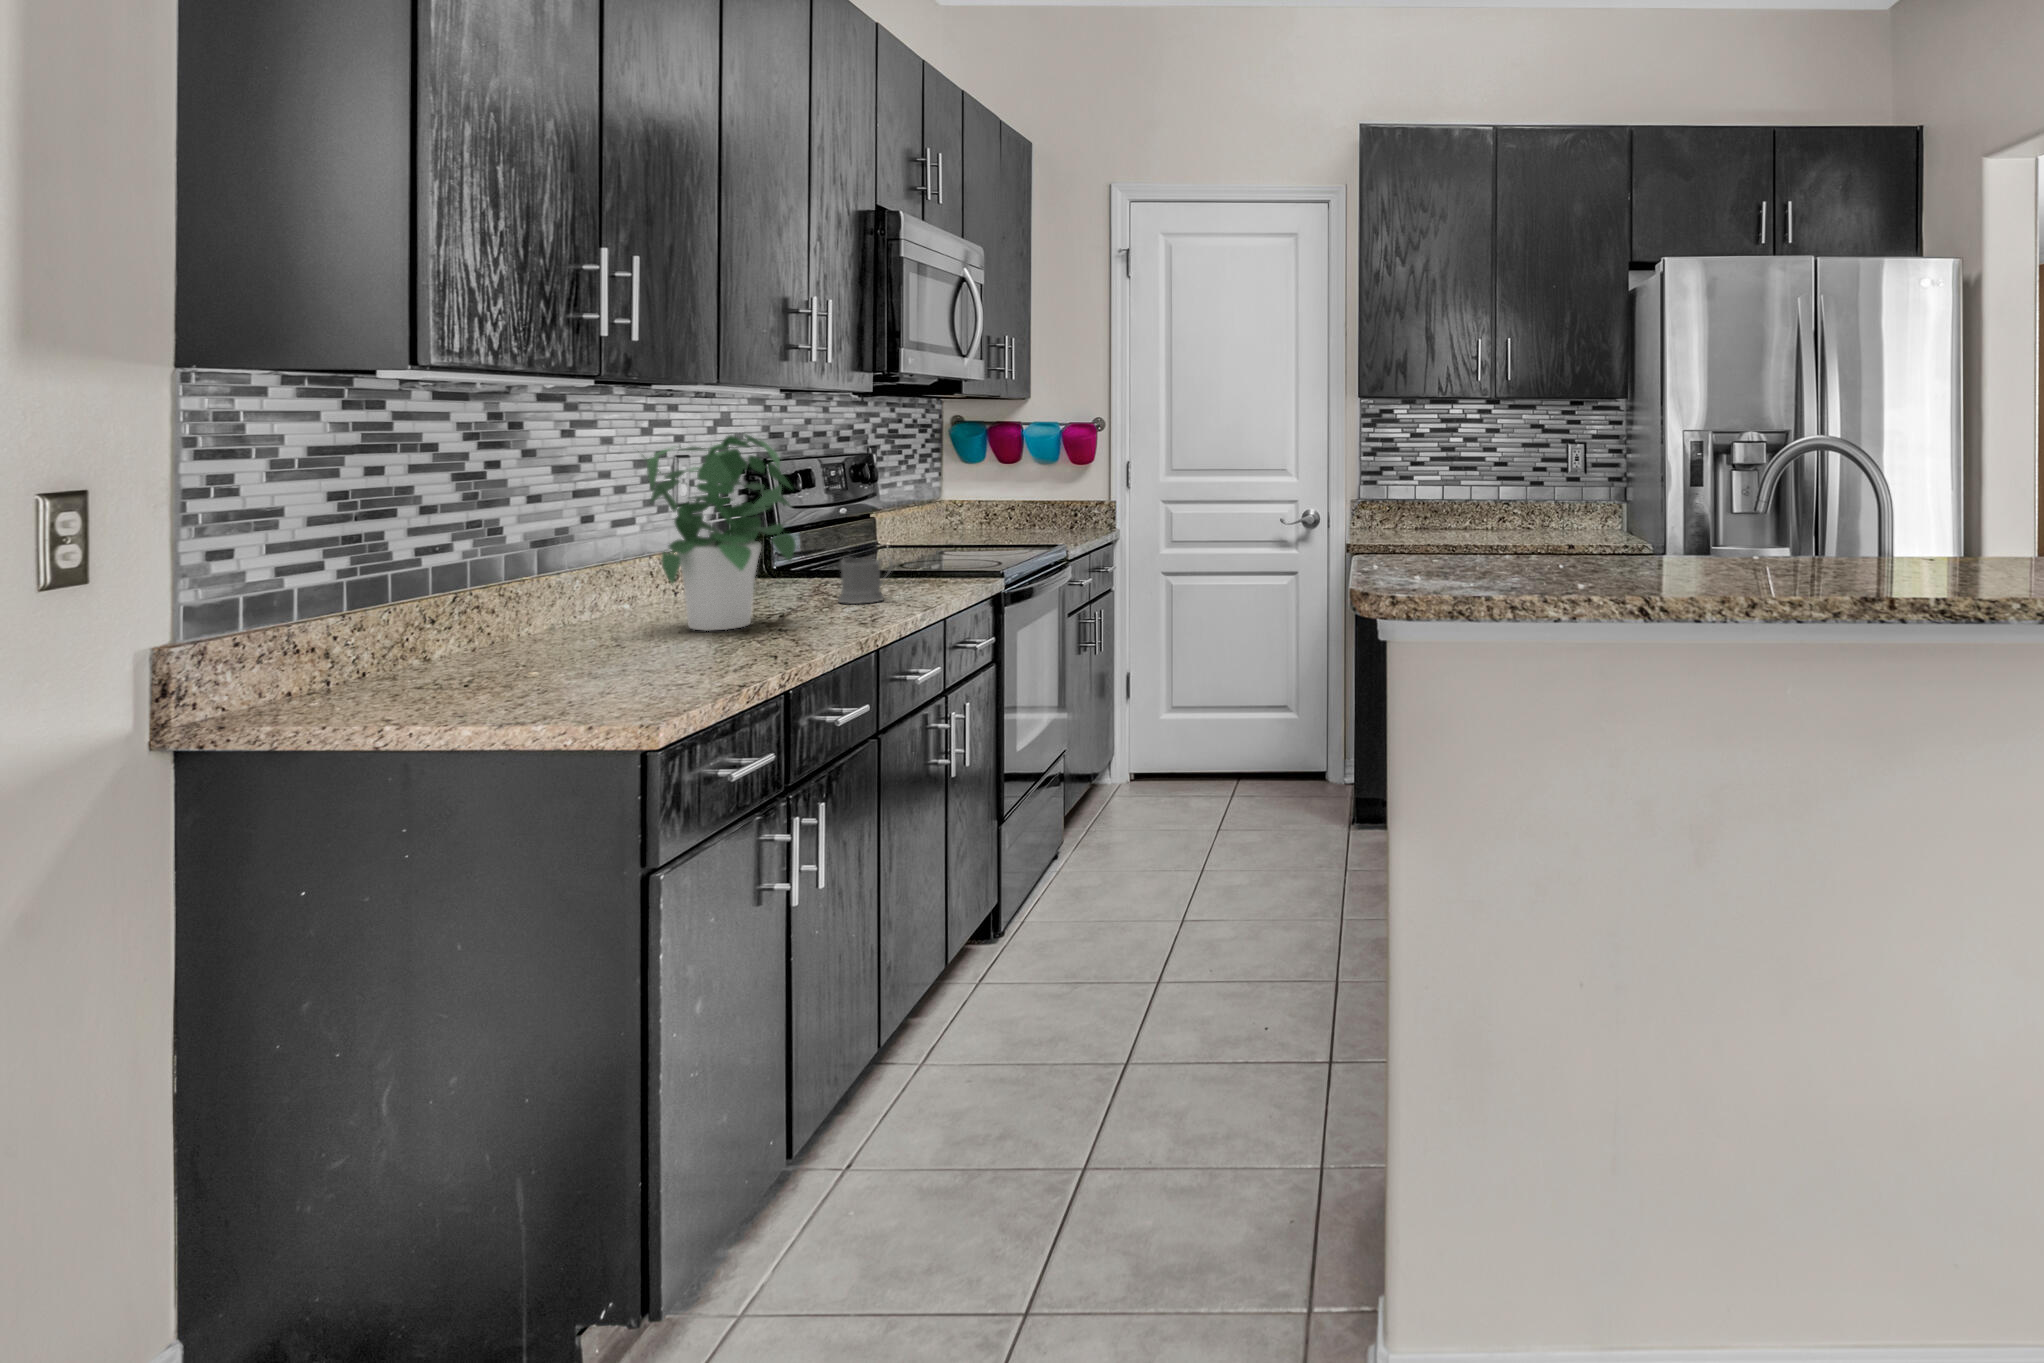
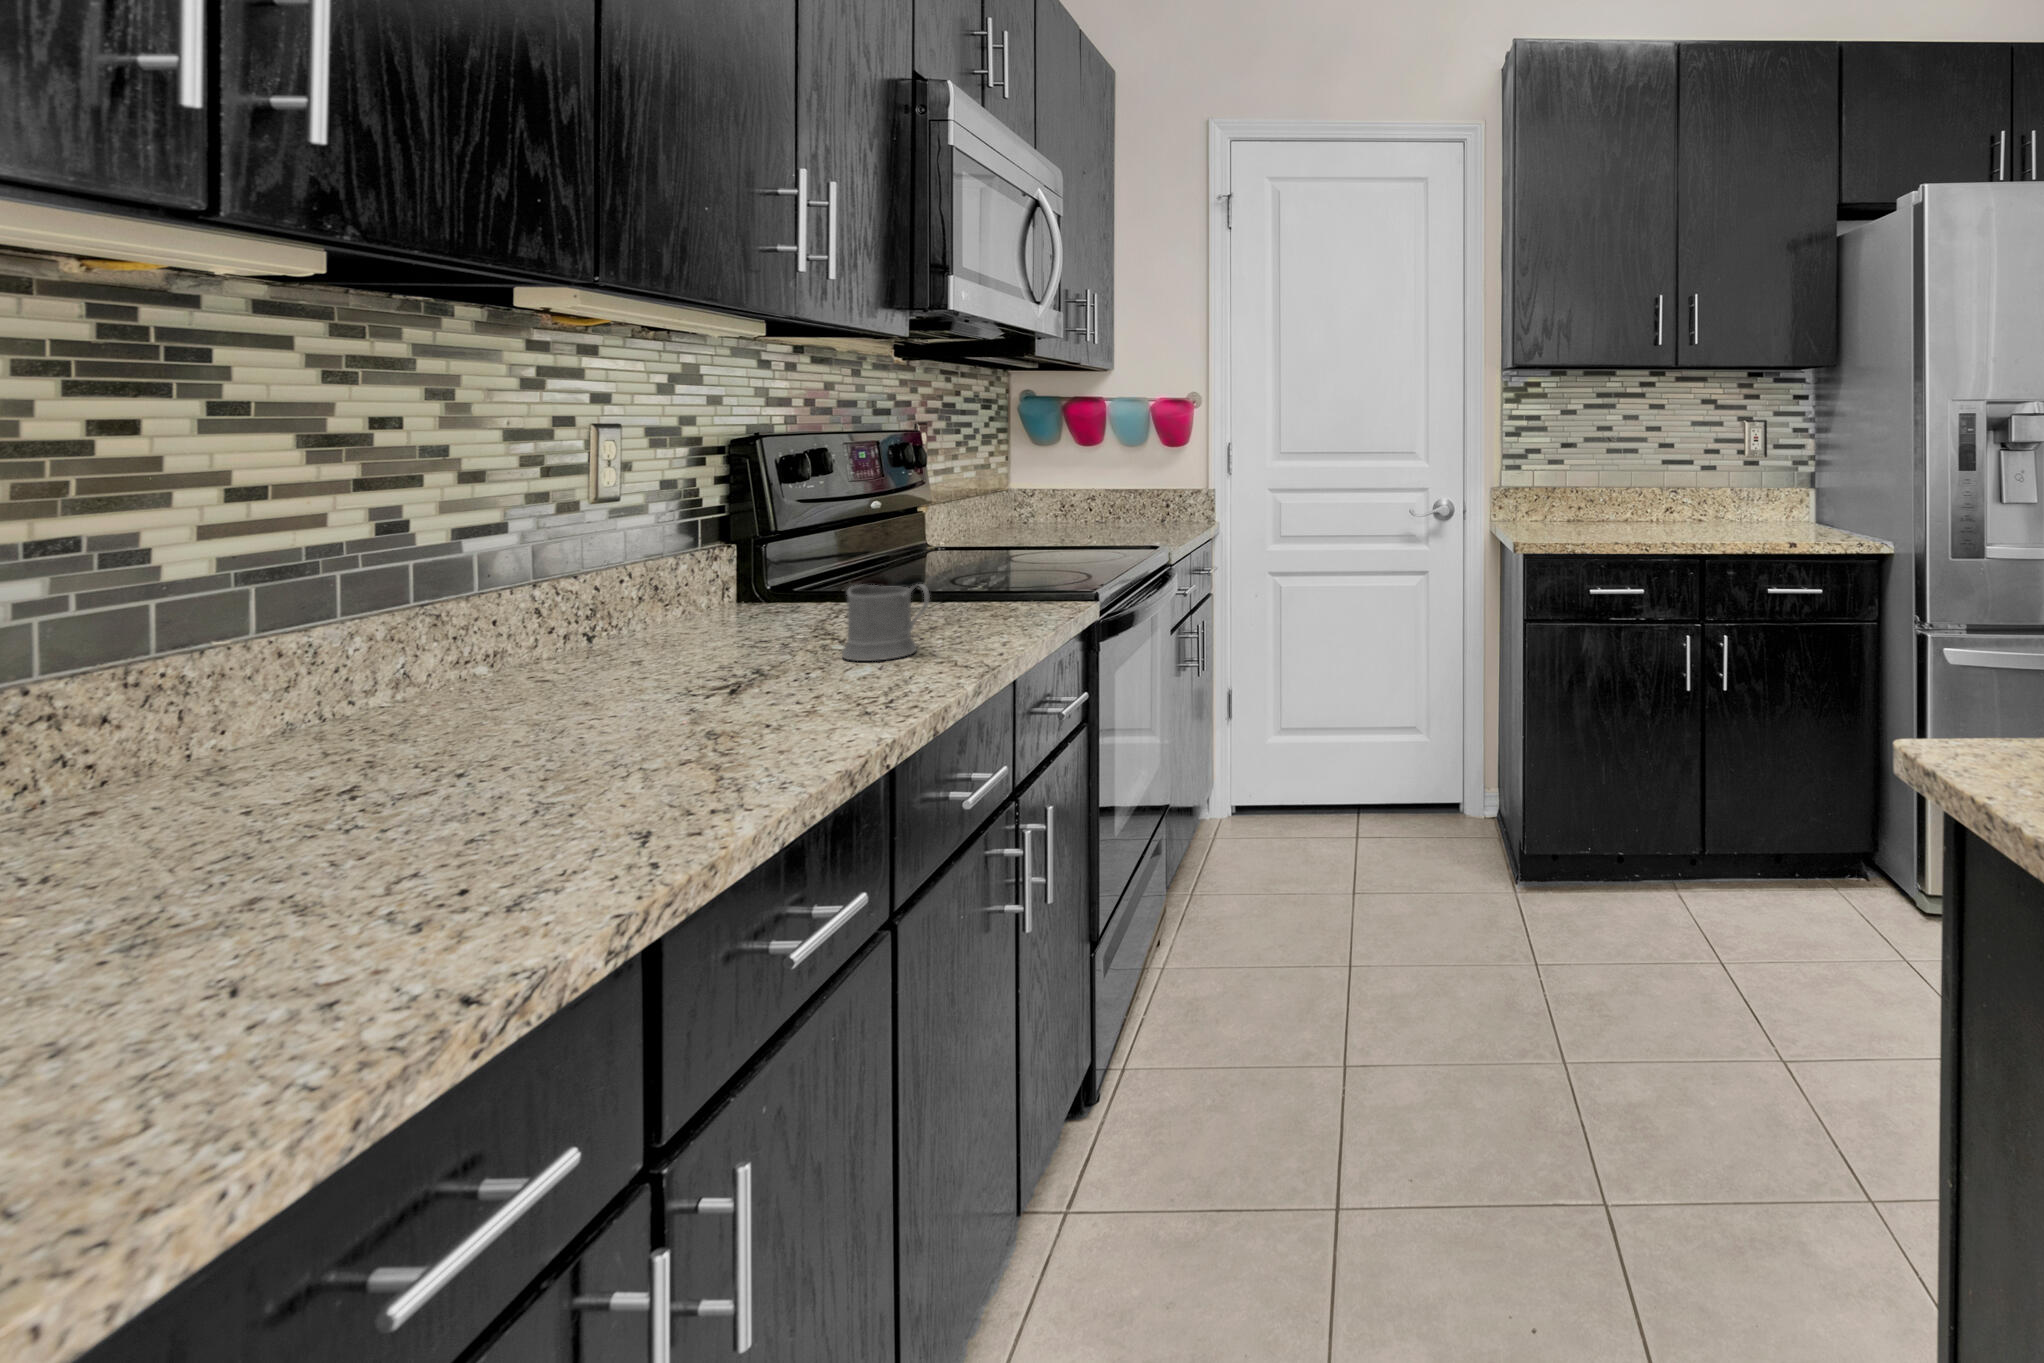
potted plant: present [645,434,796,631] -> none [410,369,749,740]

